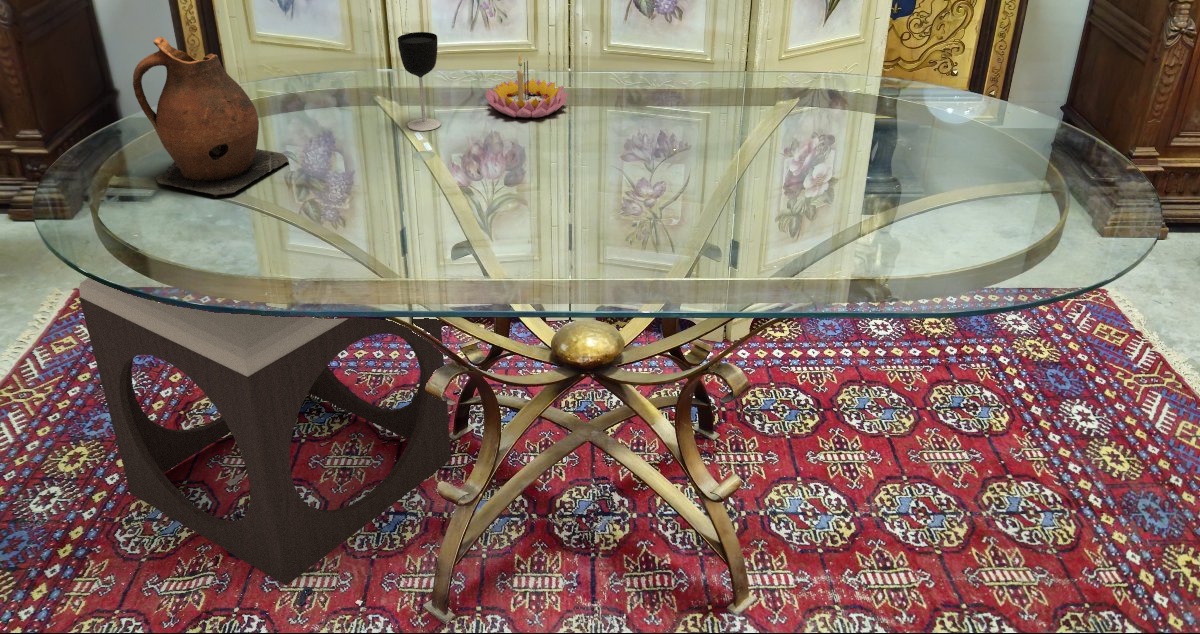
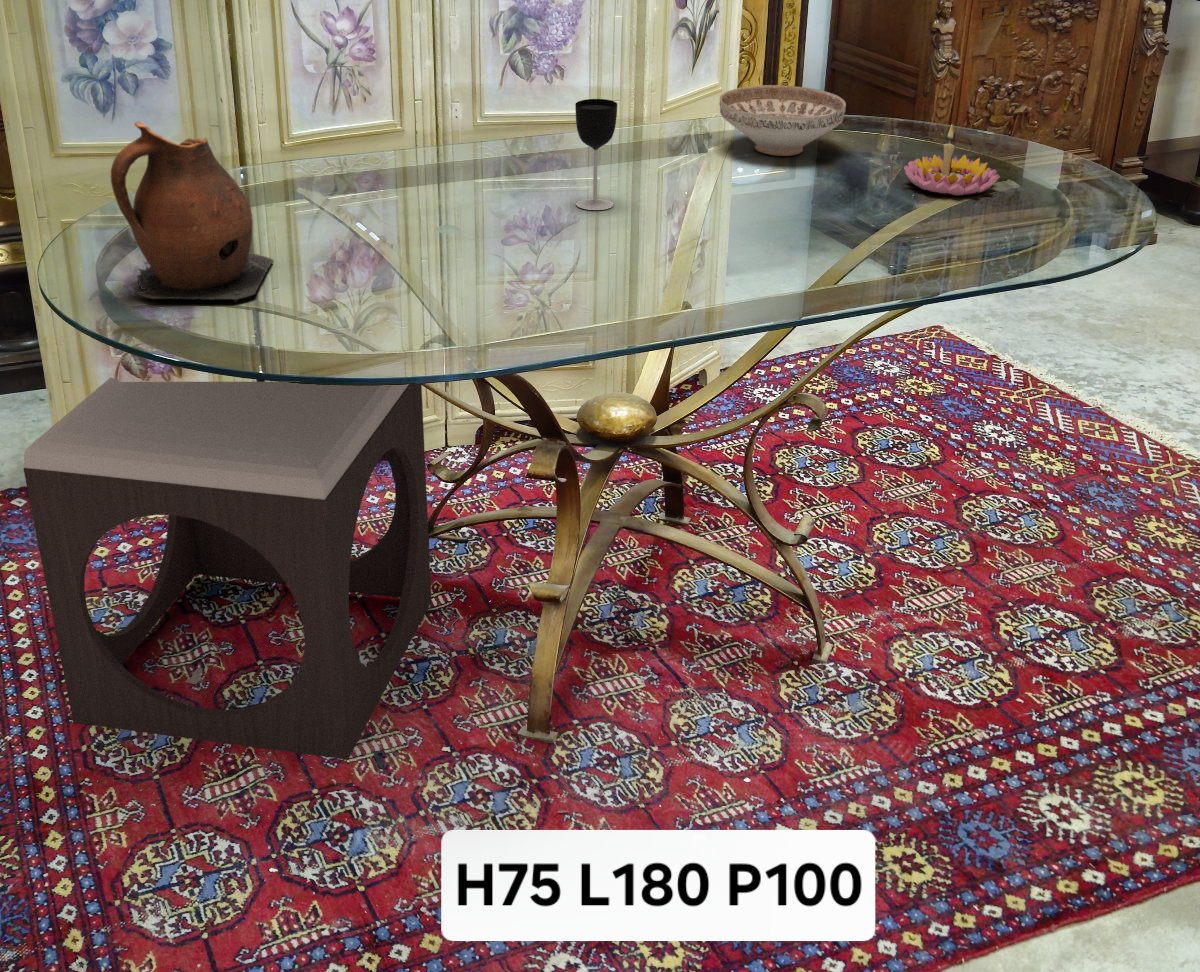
wine glass: present [398,32,441,131] -> present [575,99,617,210]
decorative bowl: none [786,47,911,120] -> present [719,85,846,156]
candle holder: present [485,54,568,119] -> present [904,125,1000,196]

